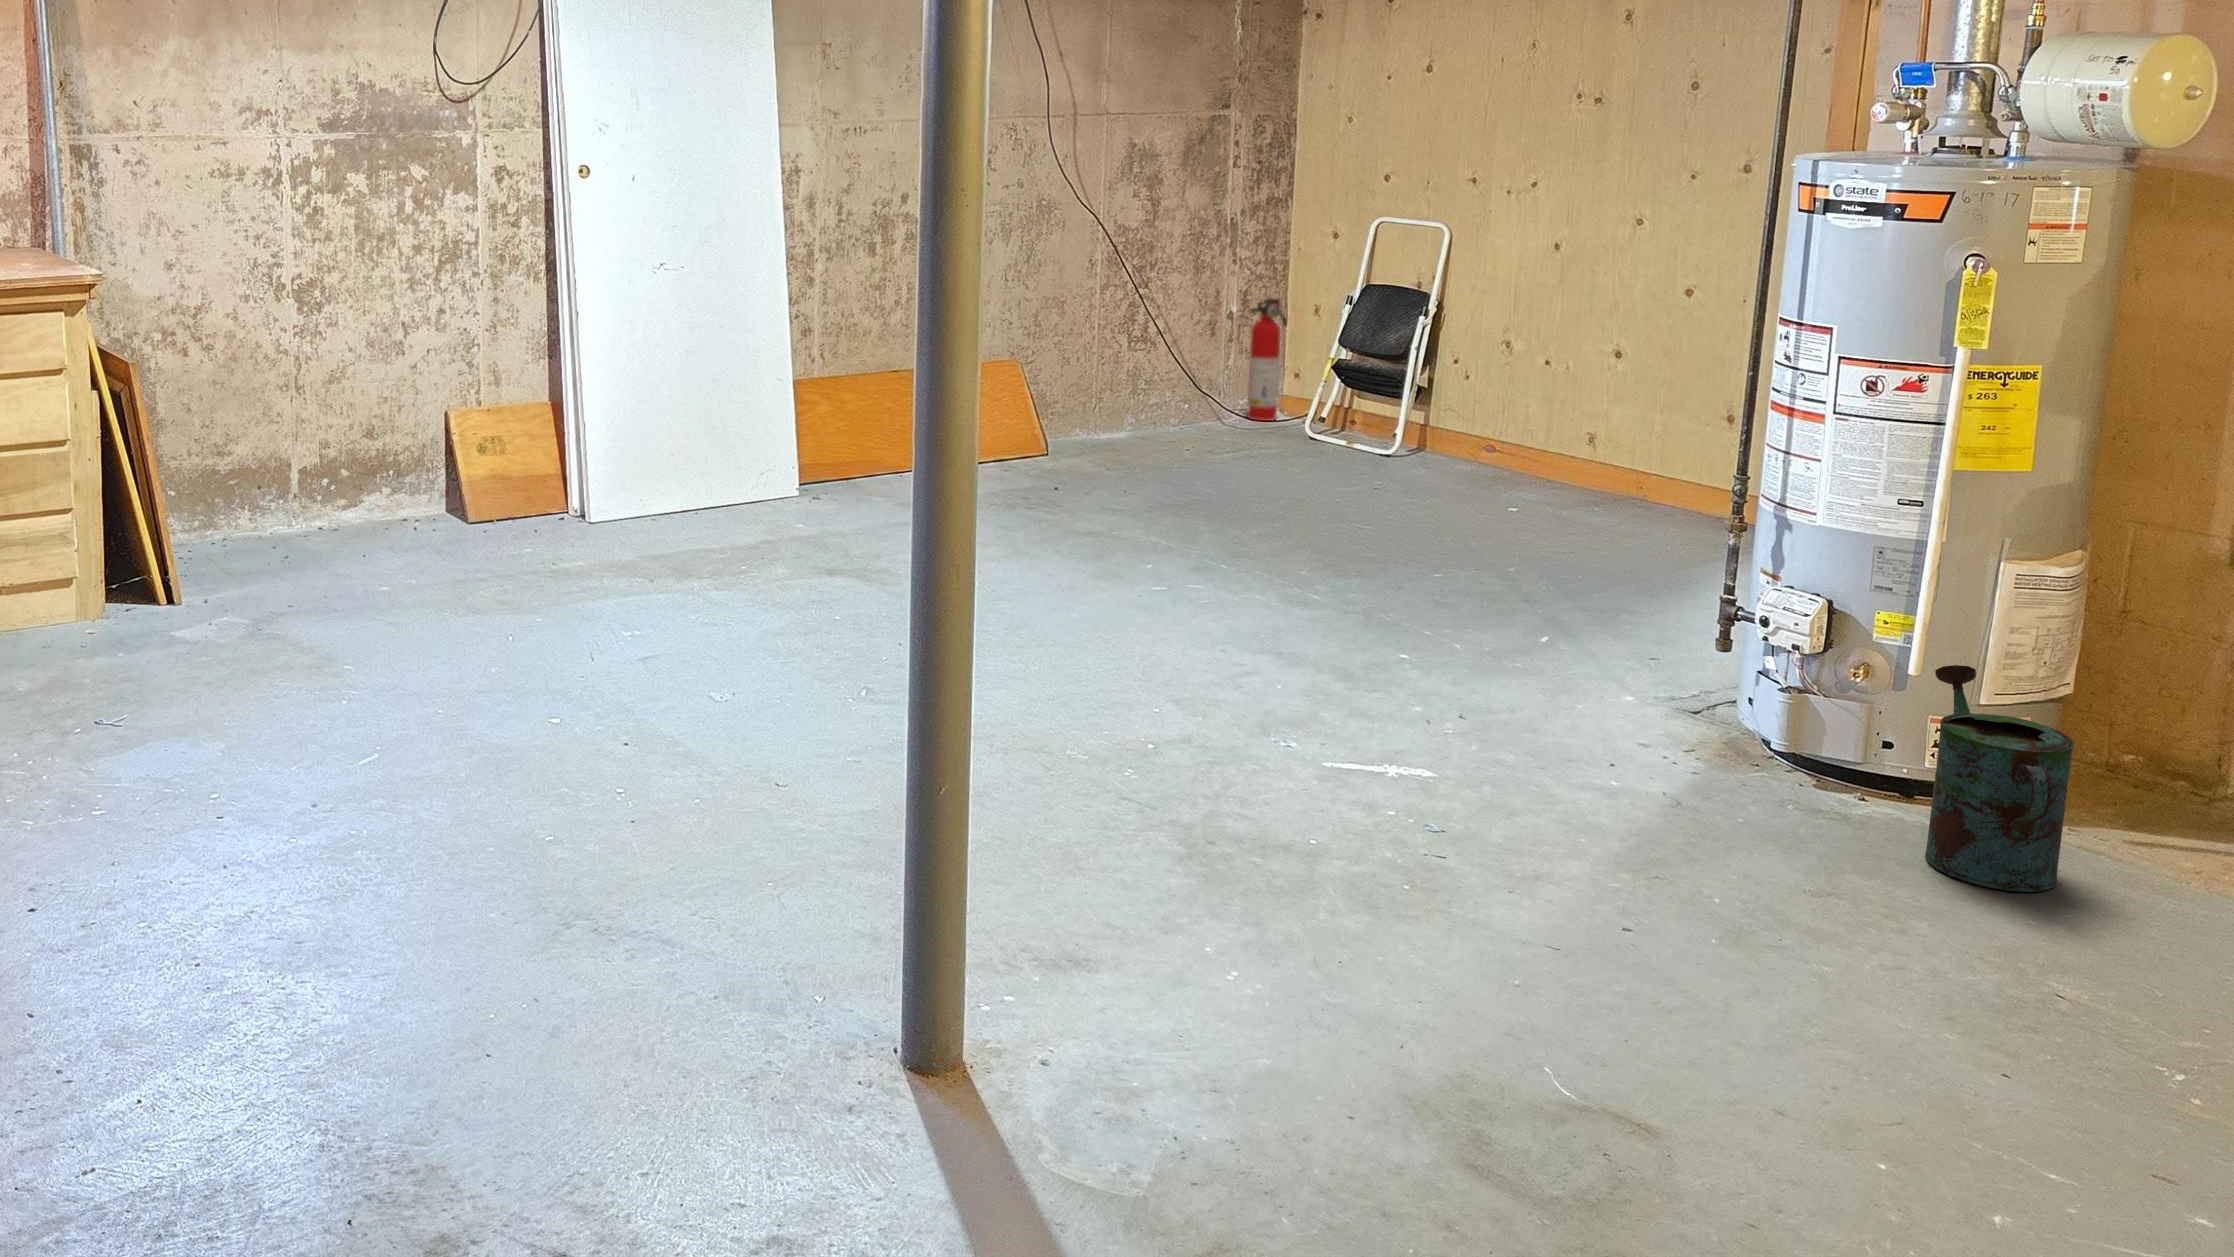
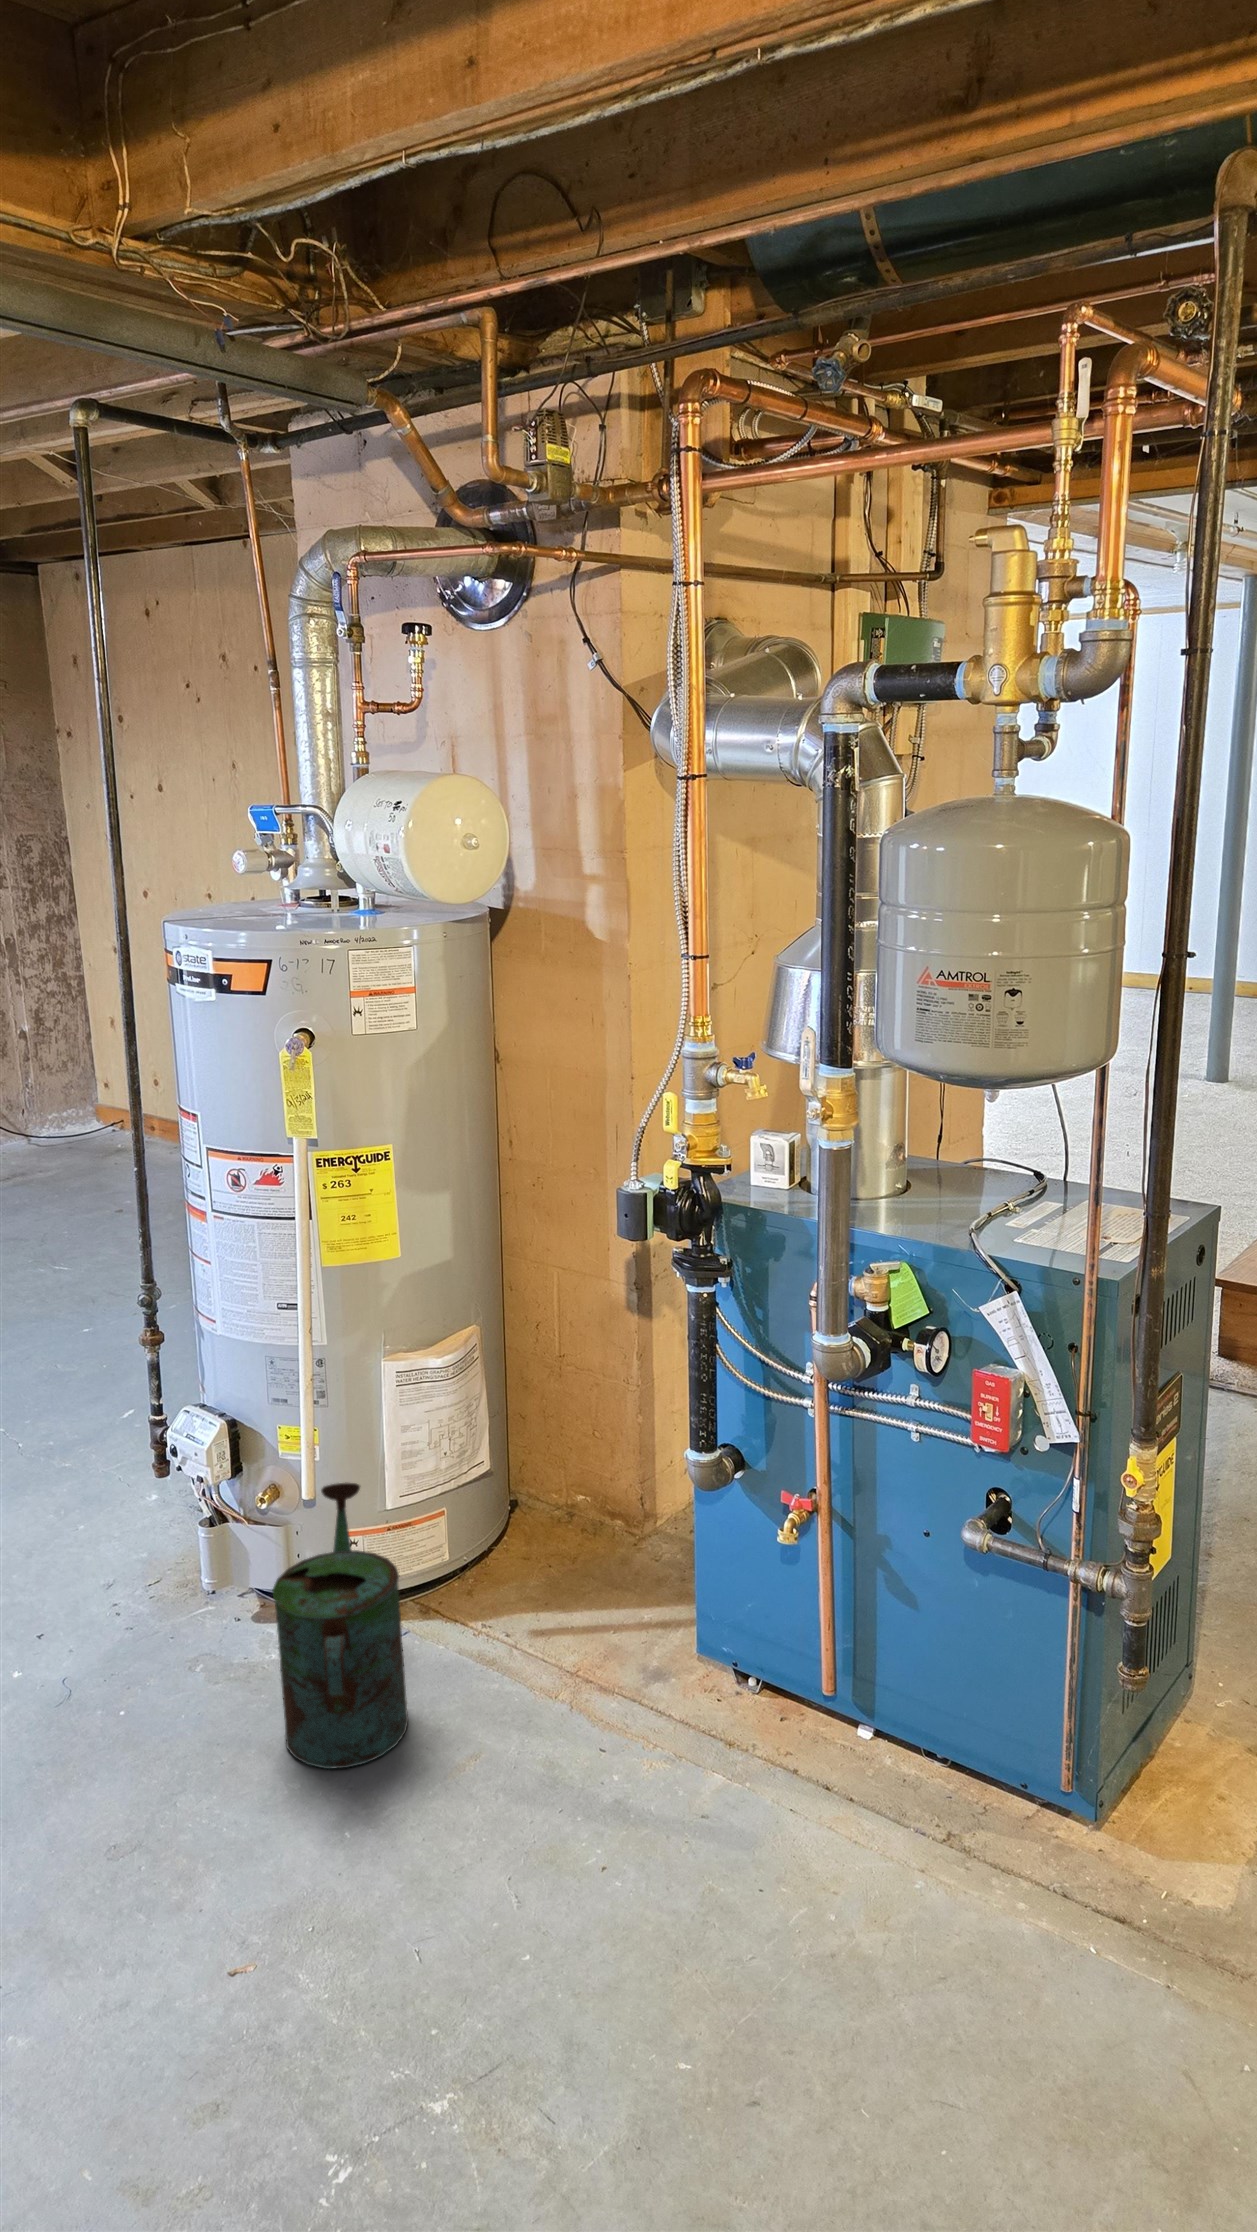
fire extinguisher: present [1247,299,1287,421] -> none [38,1015,84,1139]

